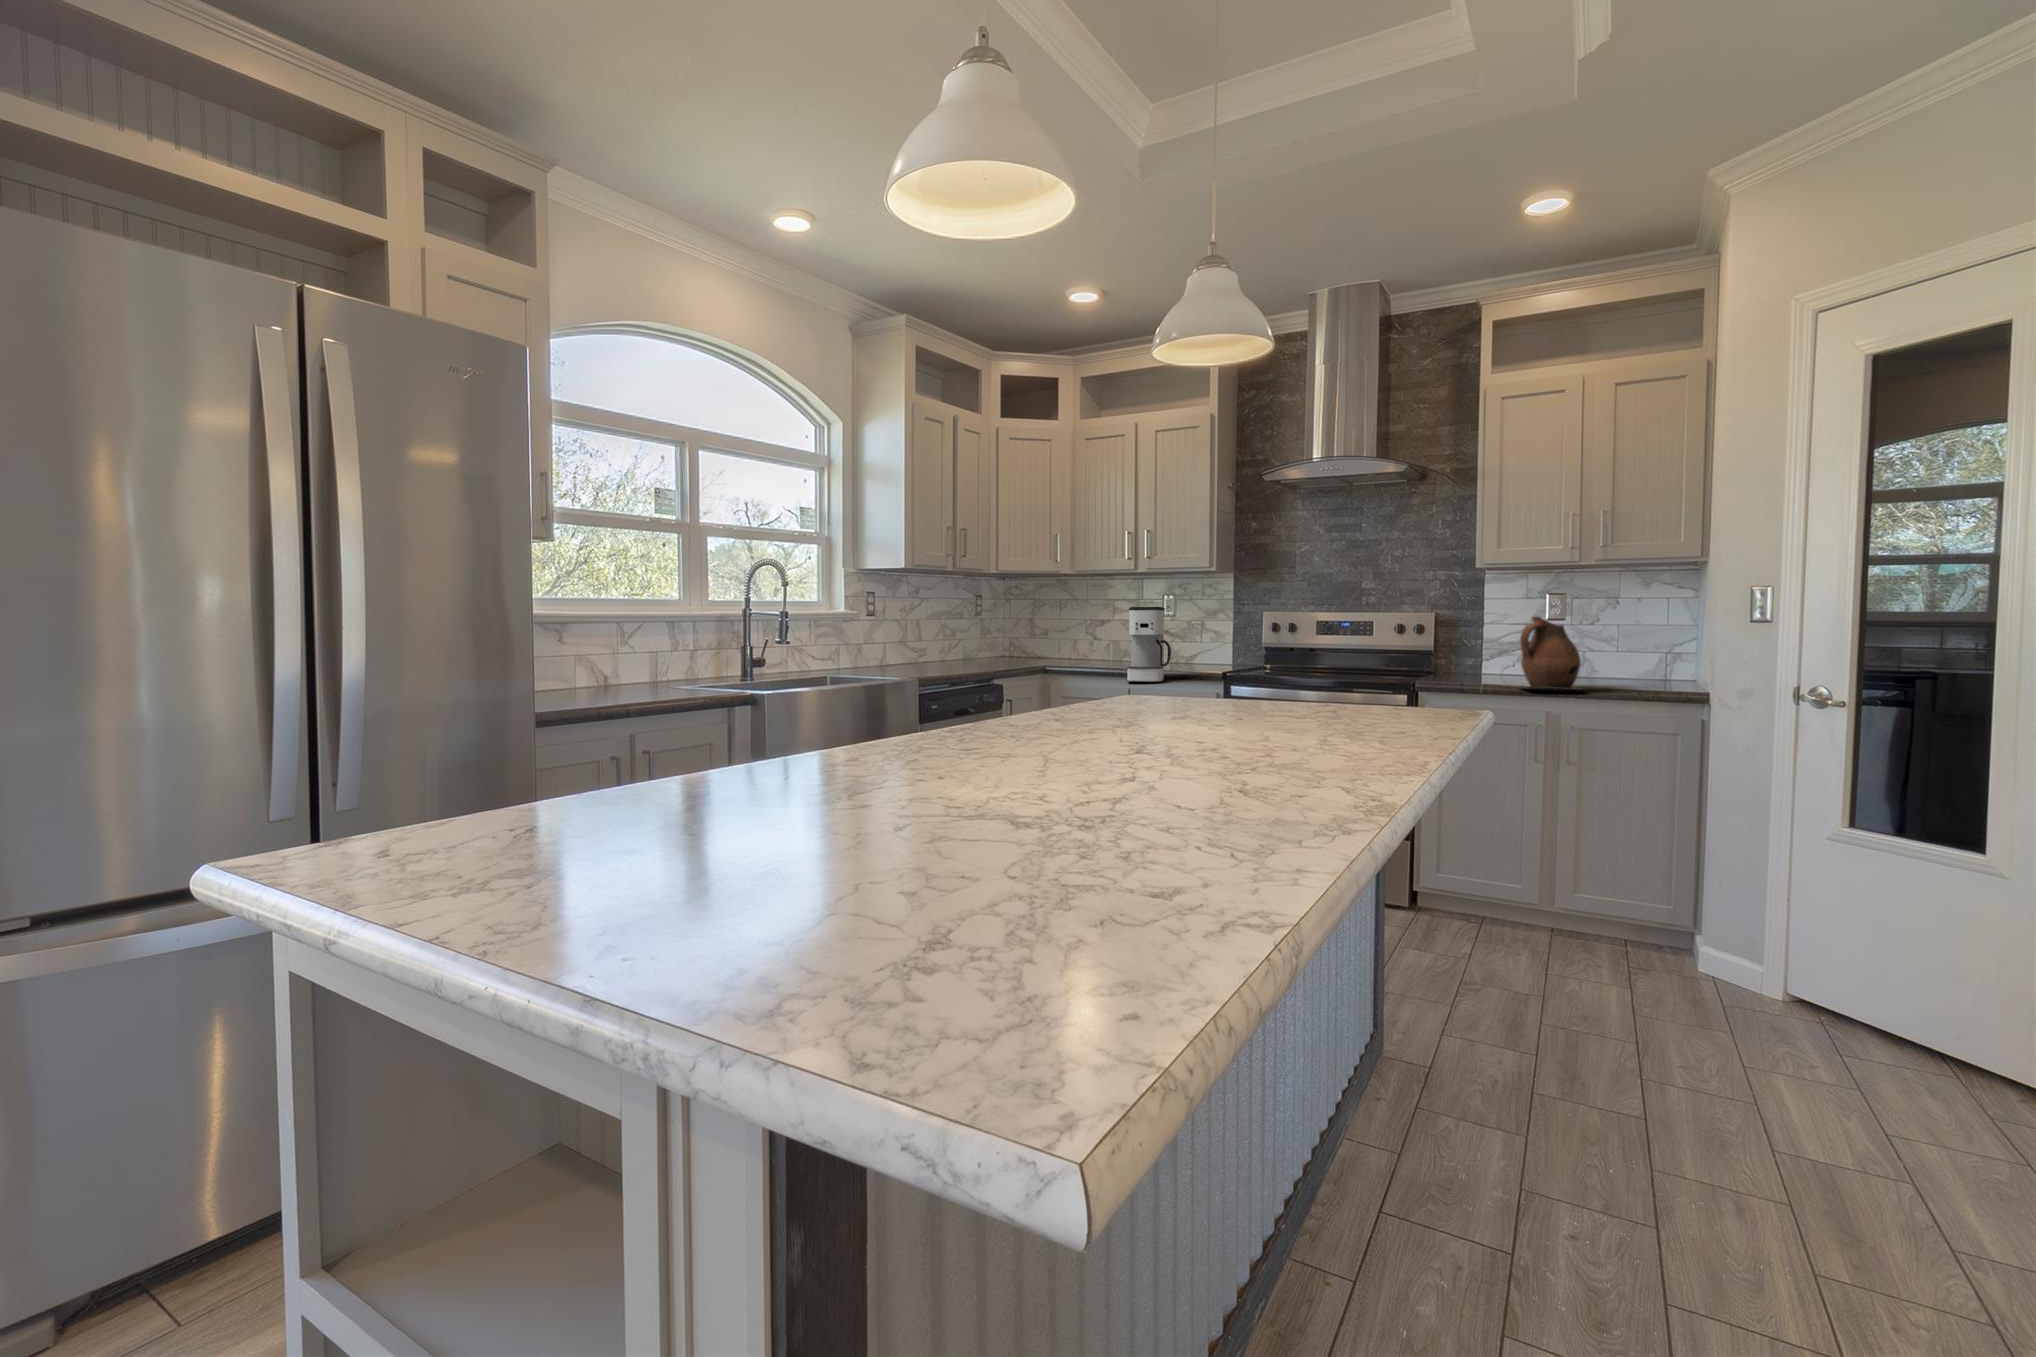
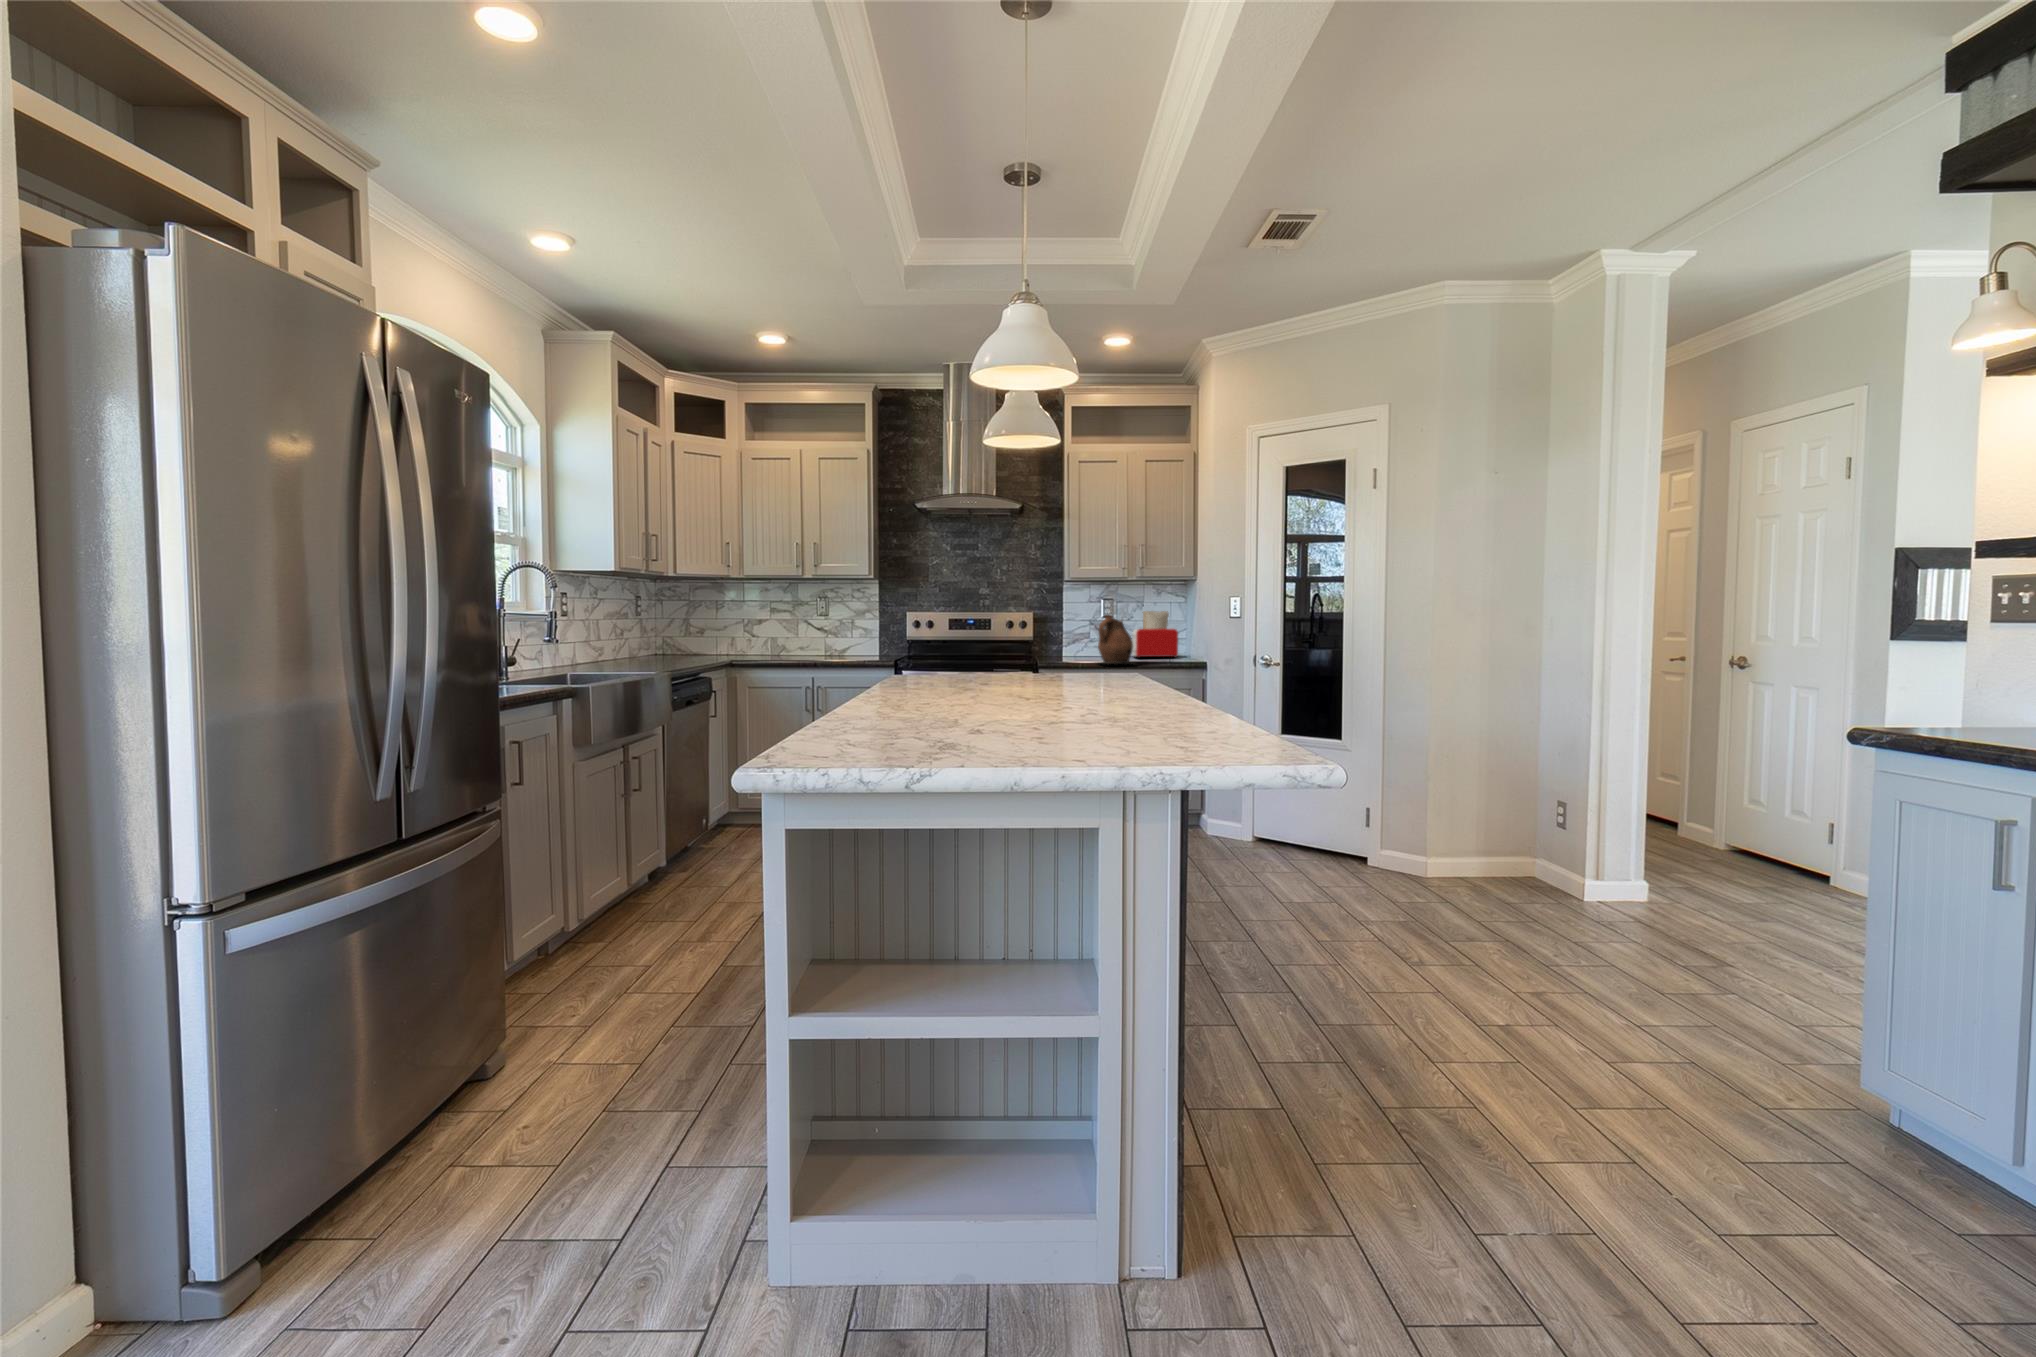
coffee maker: present [1127,607,1171,682] -> none [808,606,844,669]
toaster: none [1585,610,1671,682] -> present [1132,611,1178,658]

